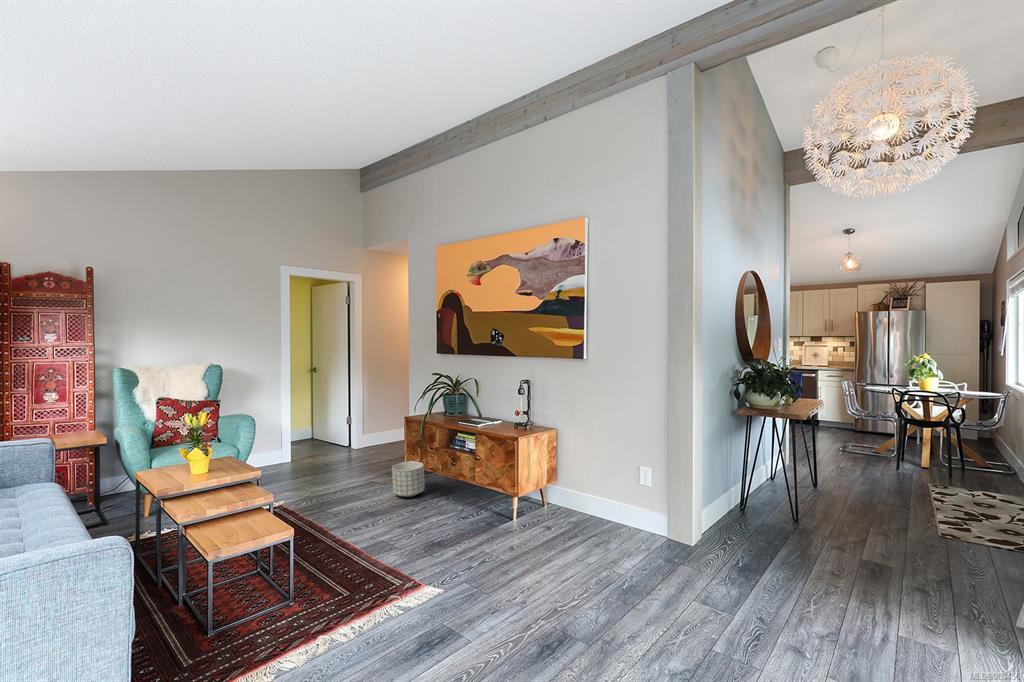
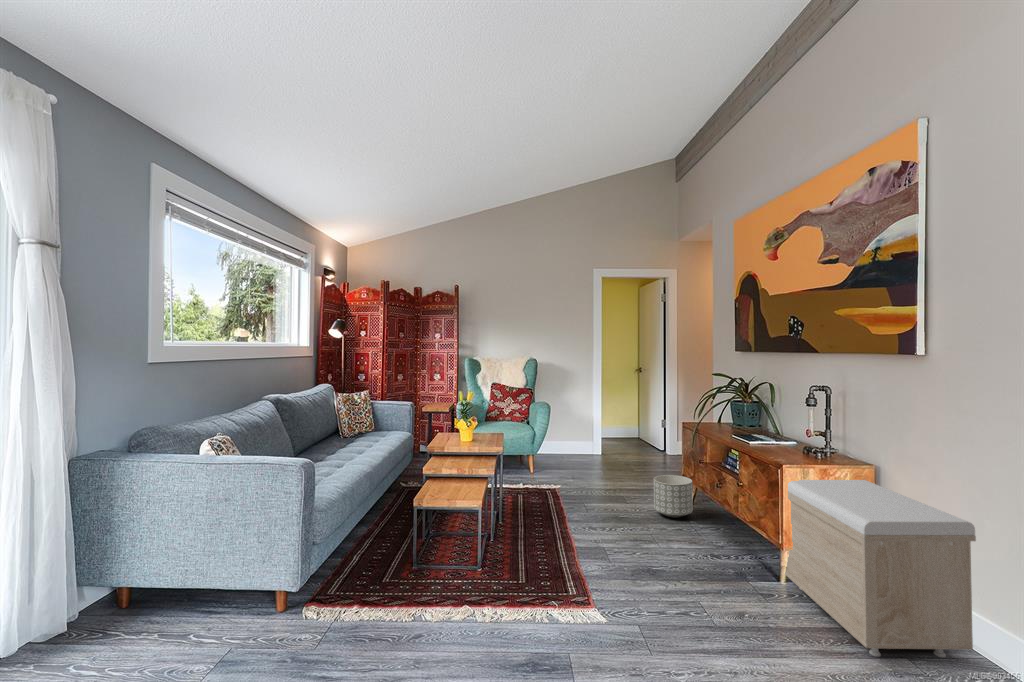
storage bench: none [513,438,624,545] -> present [781,480,976,657]

